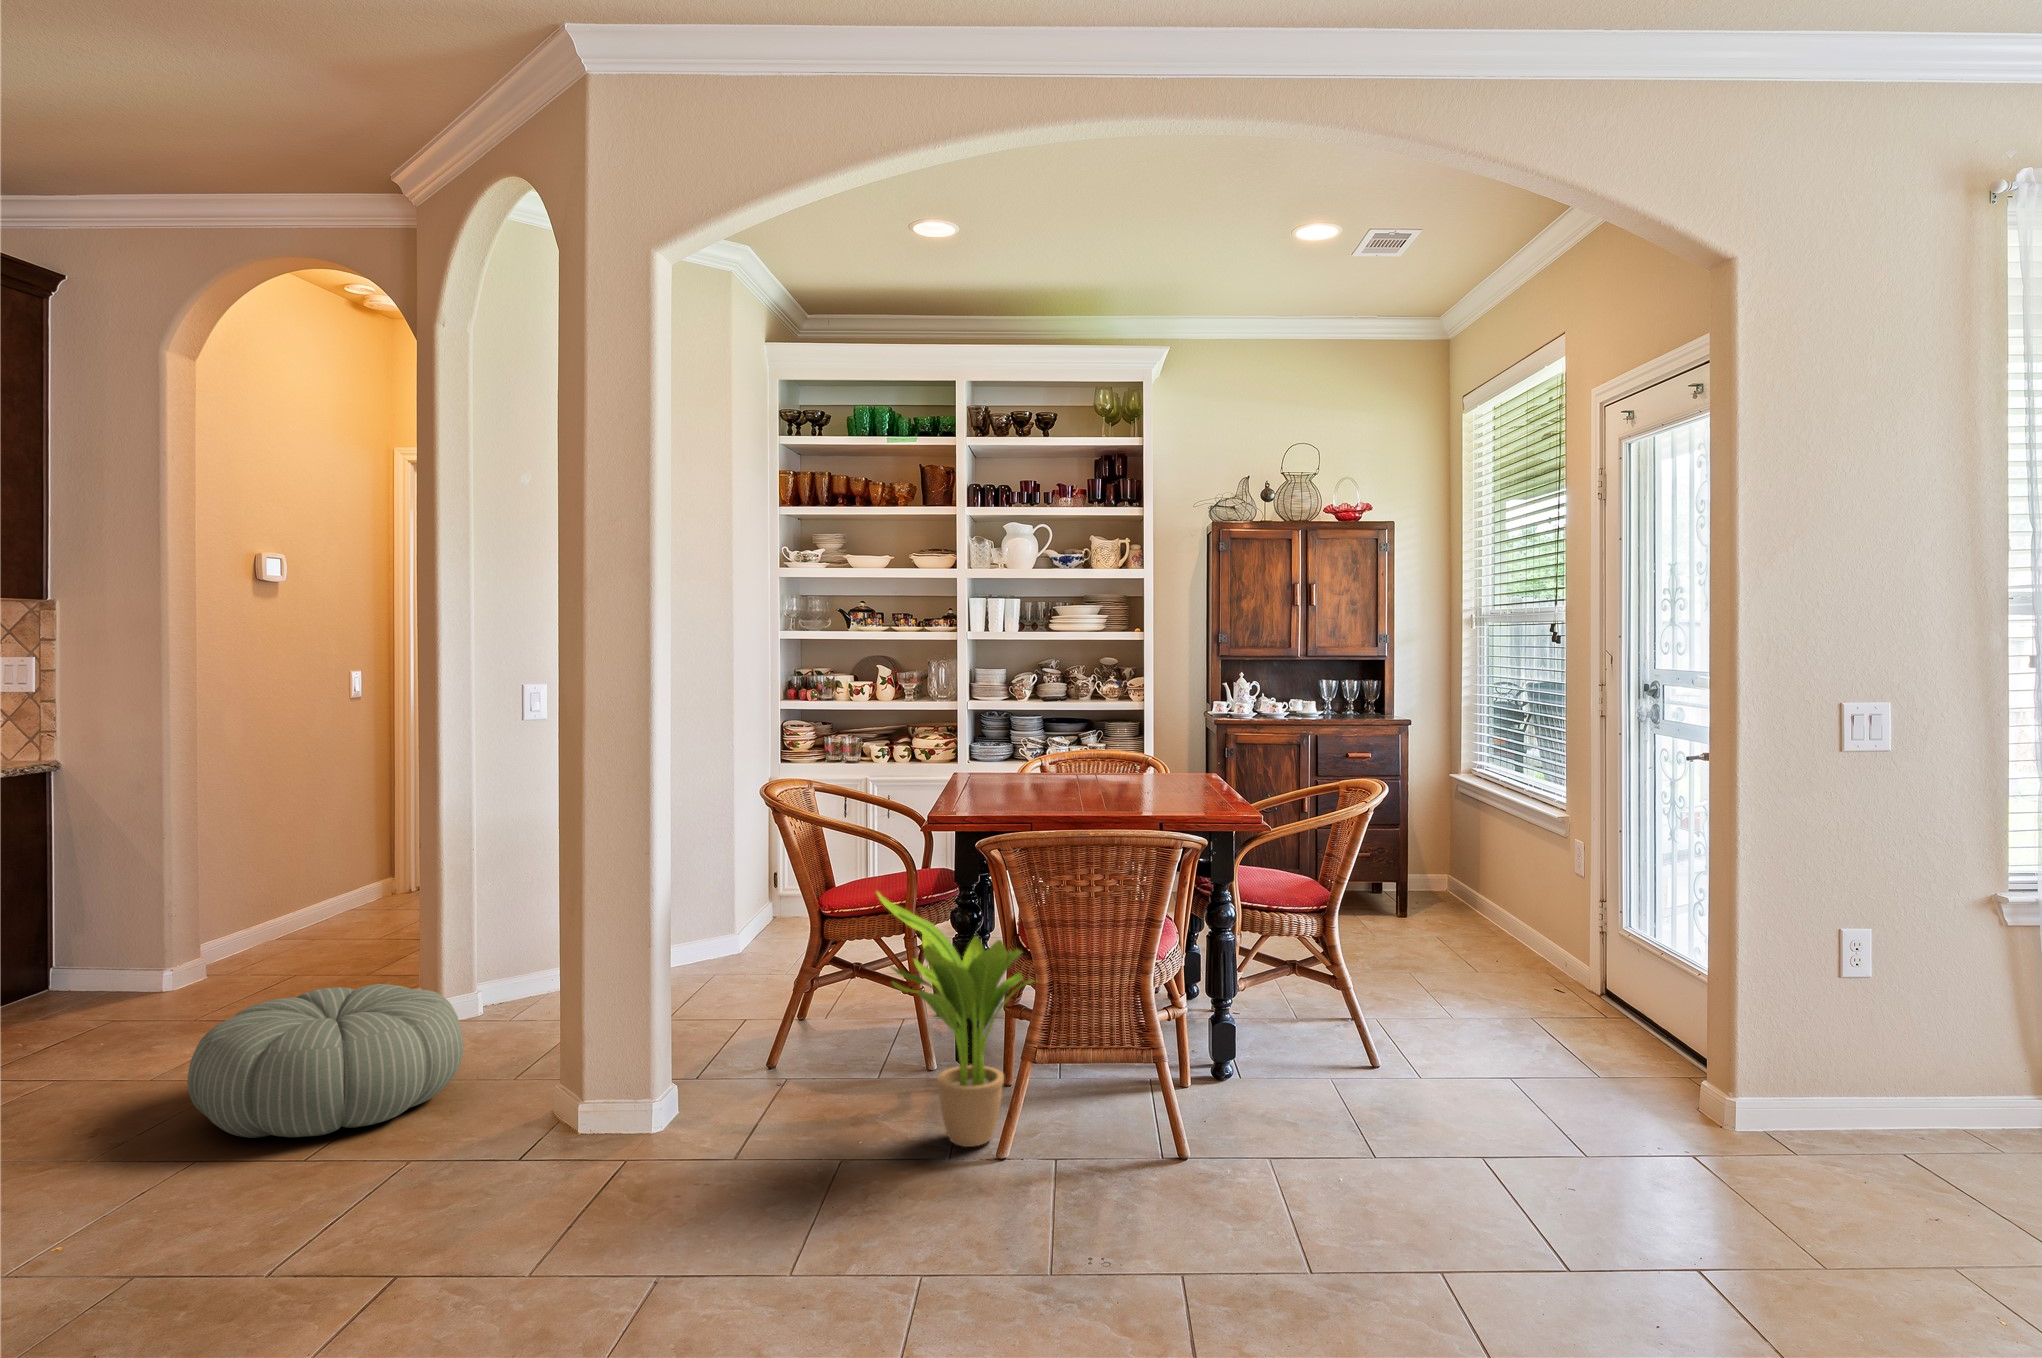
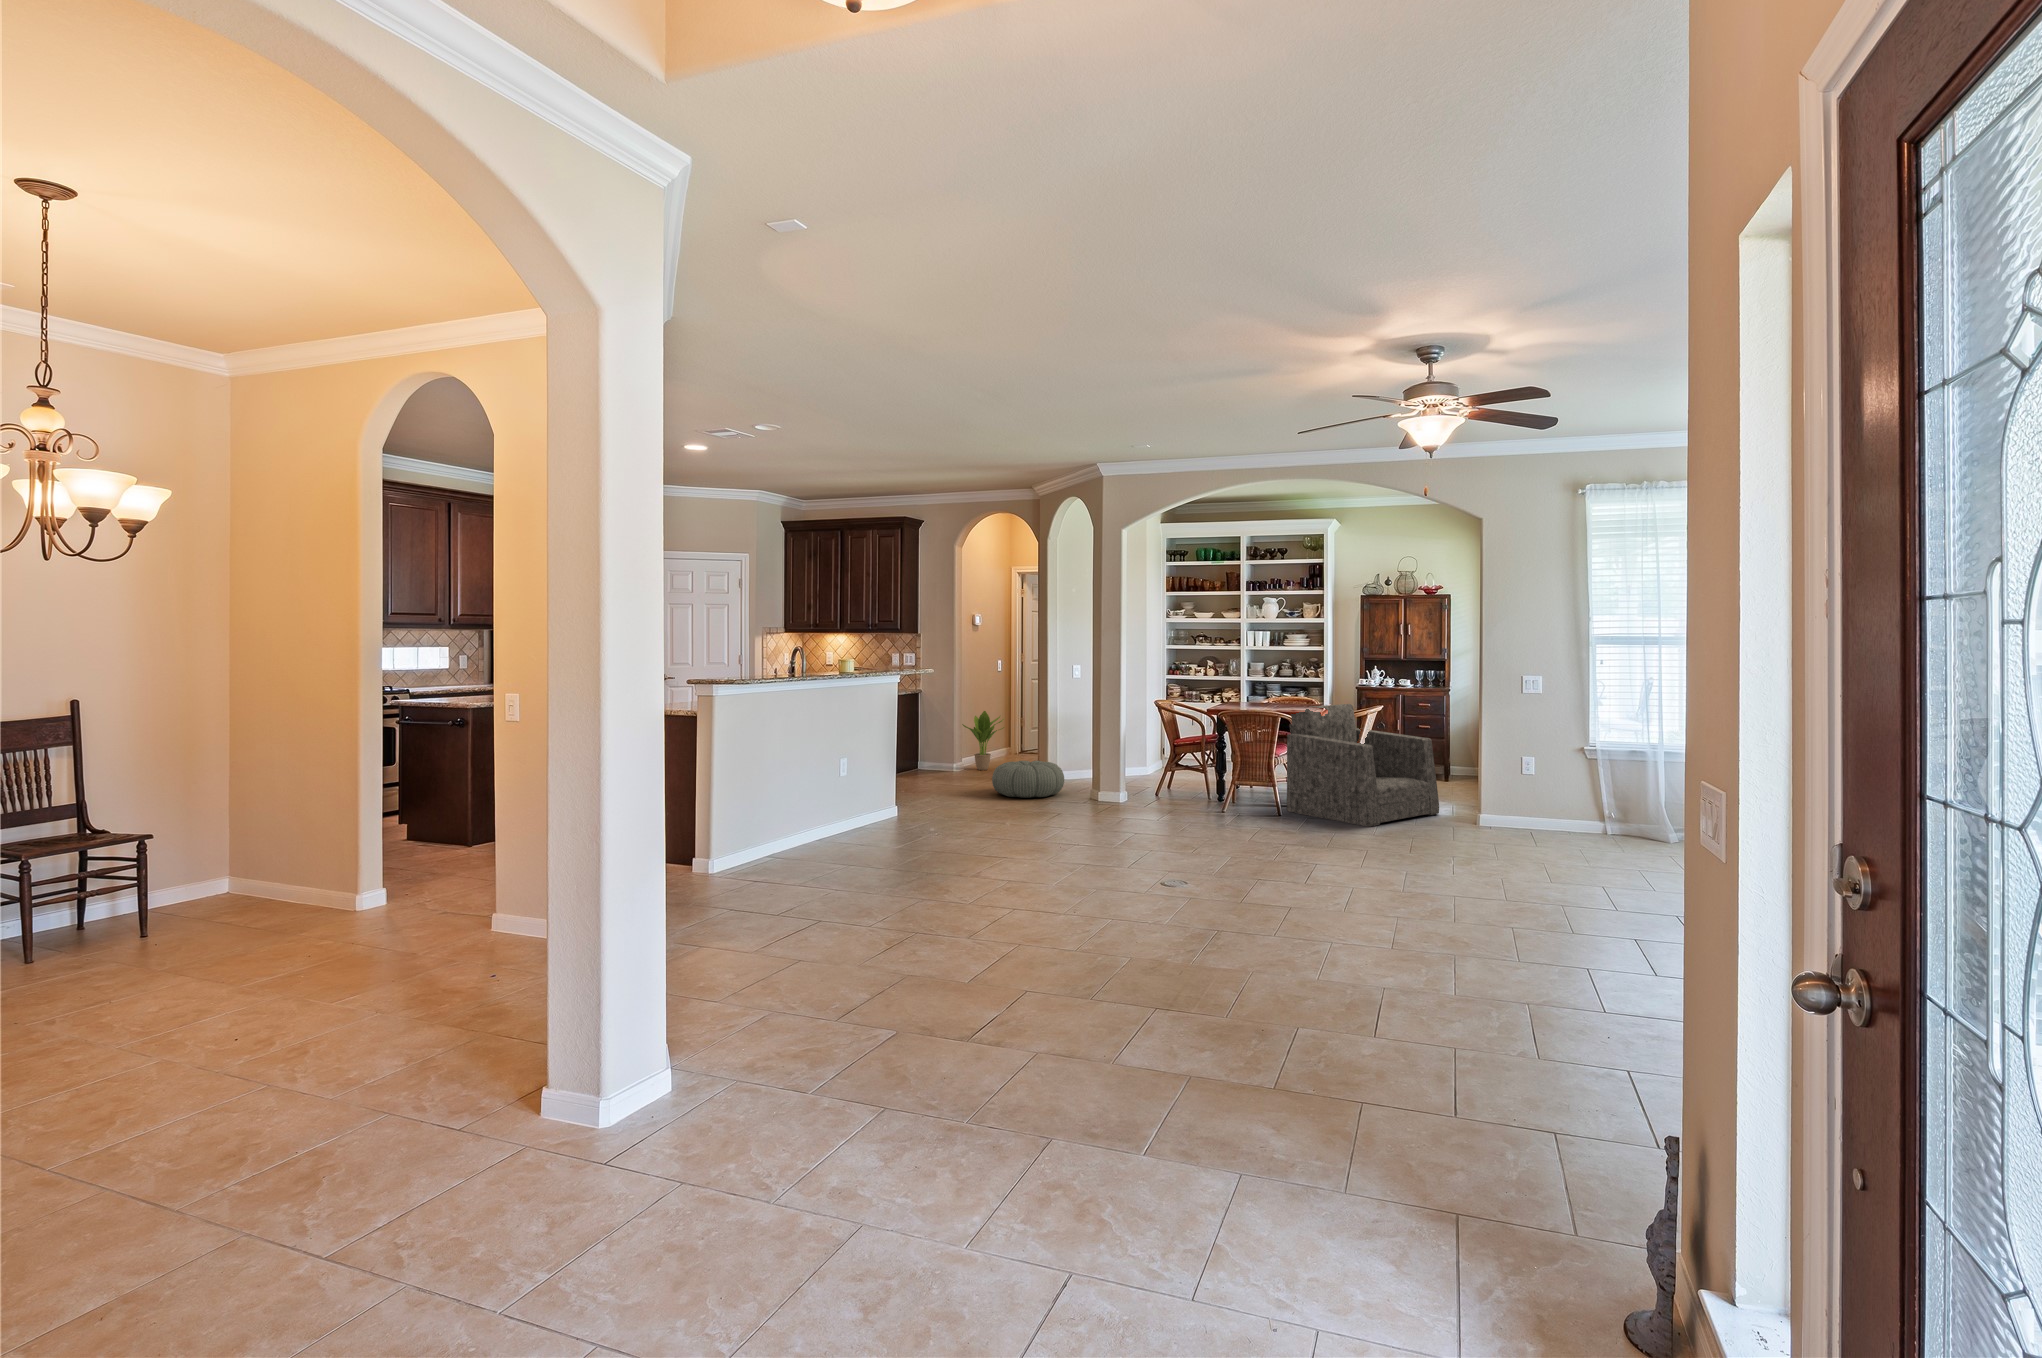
armchair: none [1173,776,1573,1190] -> present [1287,704,1439,827]
potted plant: present [877,892,1032,1147] -> present [962,711,1004,770]

